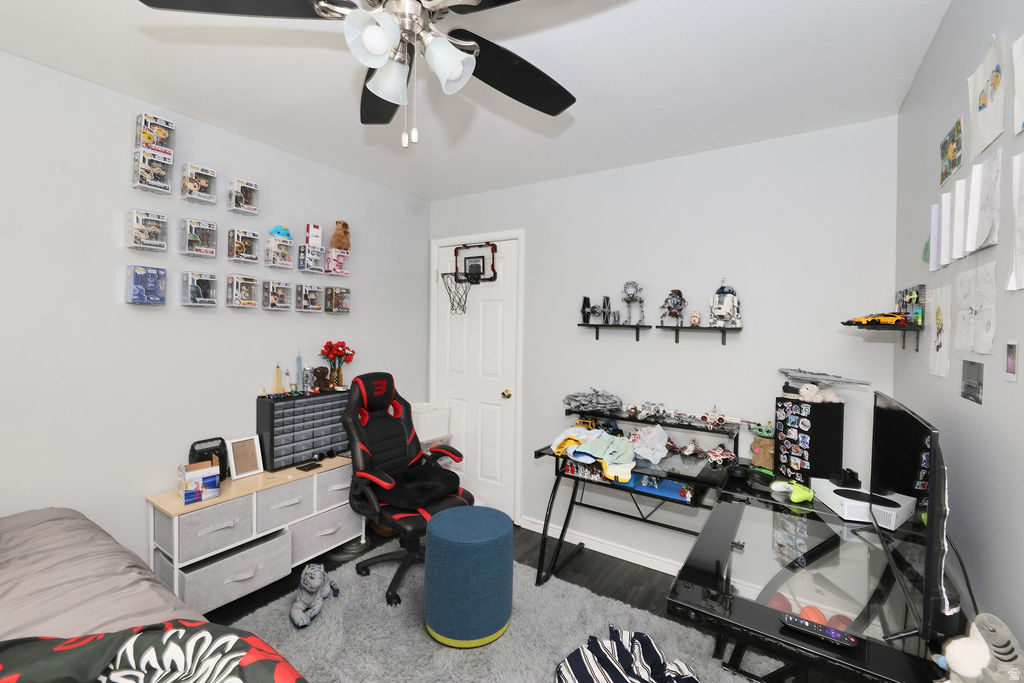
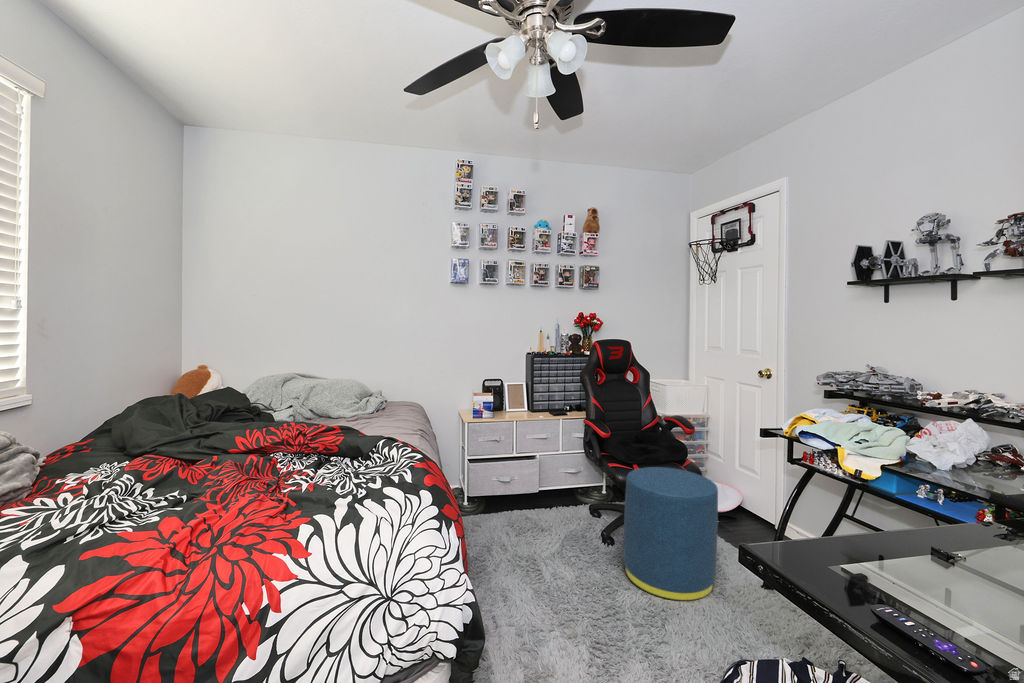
plush toy: present [290,564,339,627] -> none [531,487,572,531]

